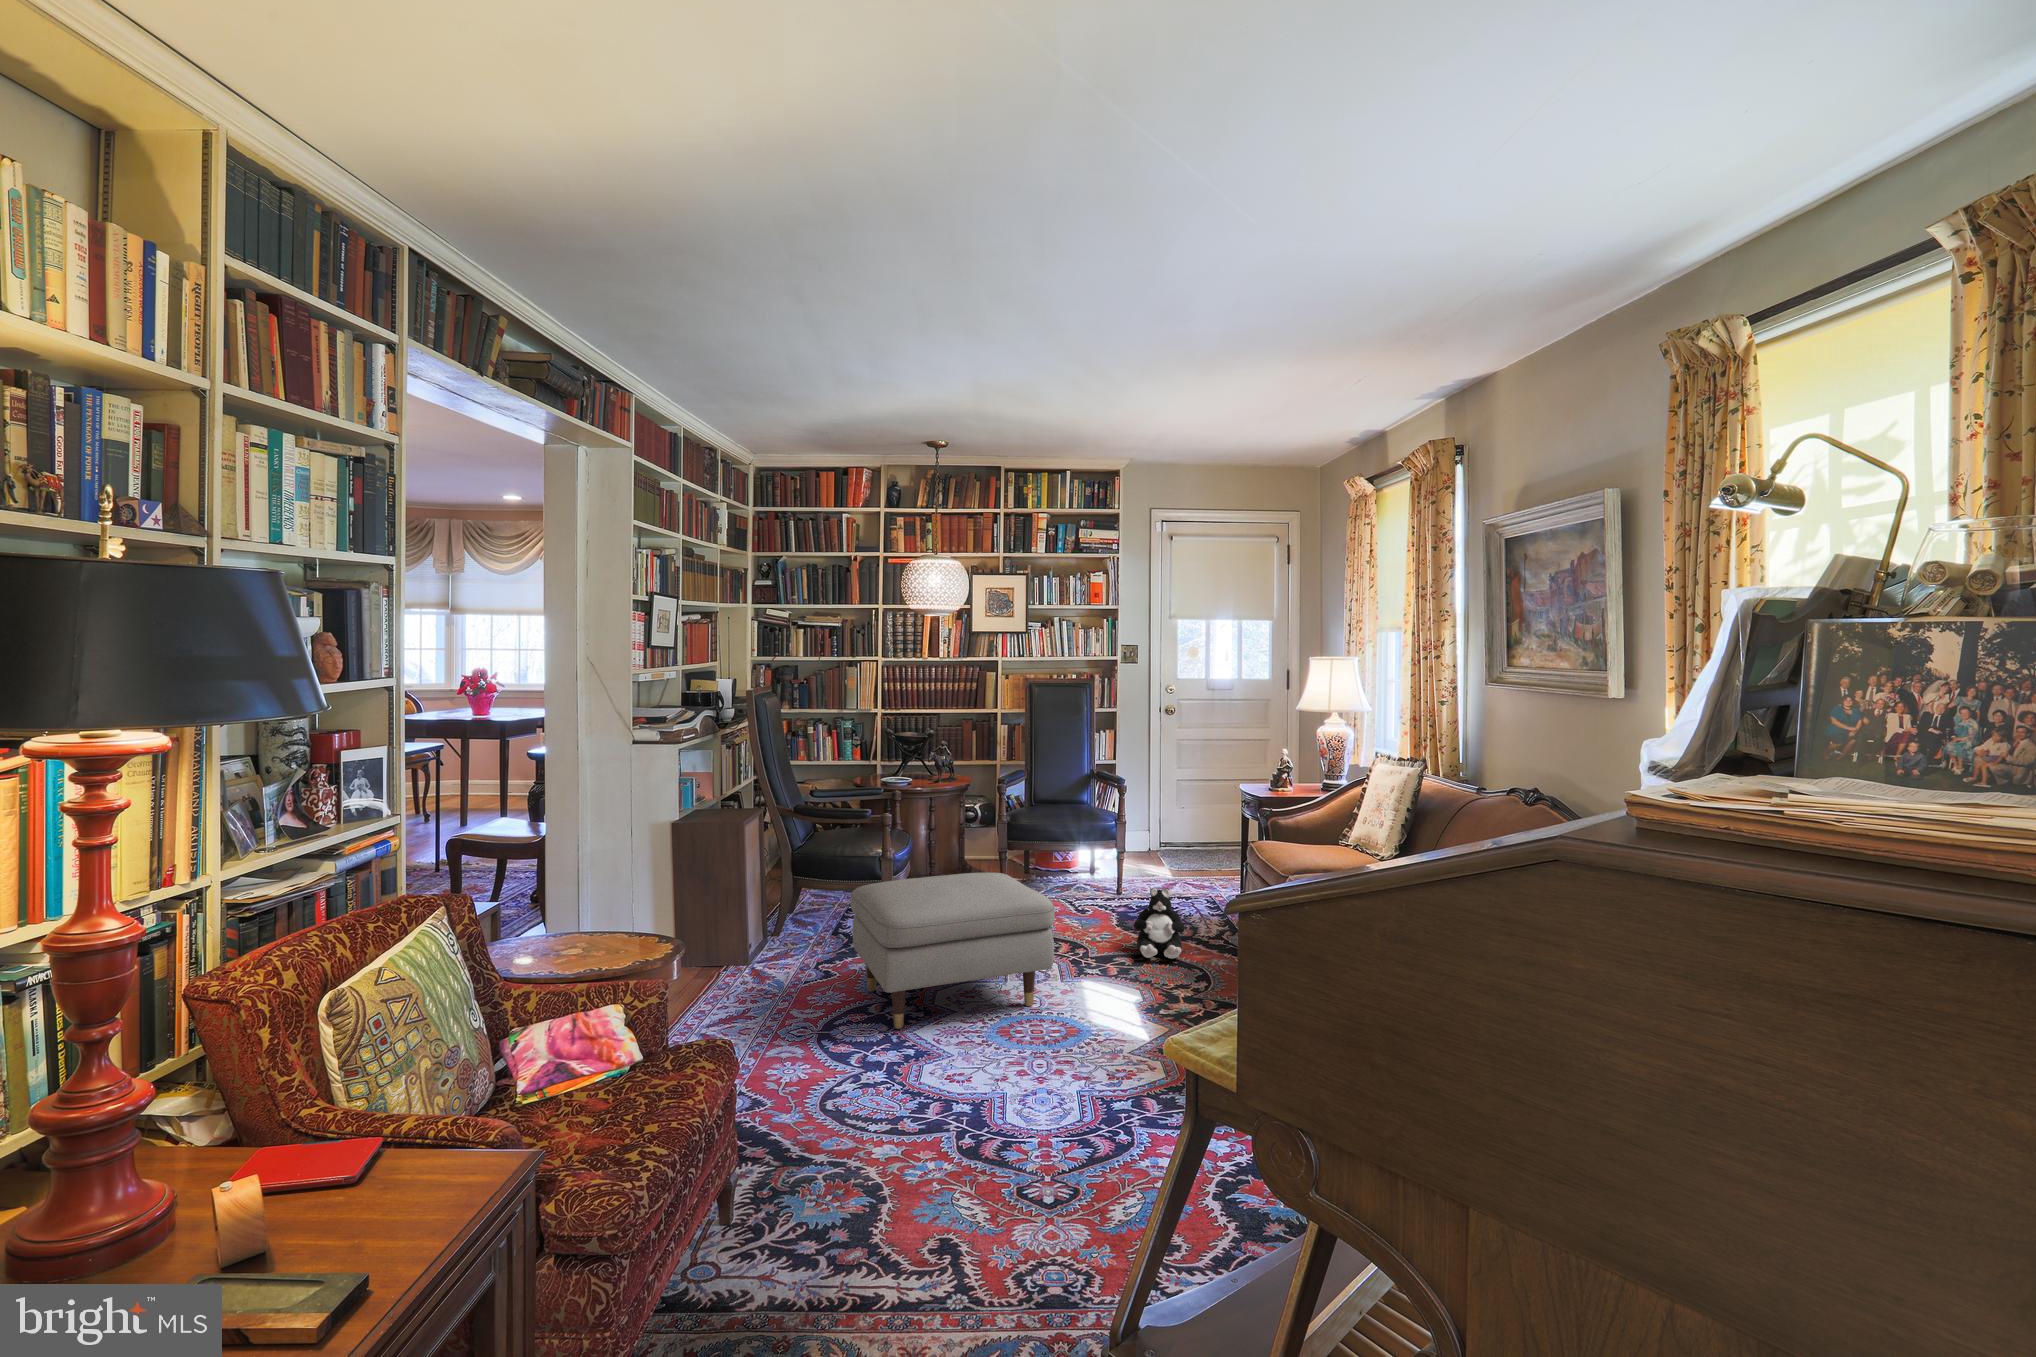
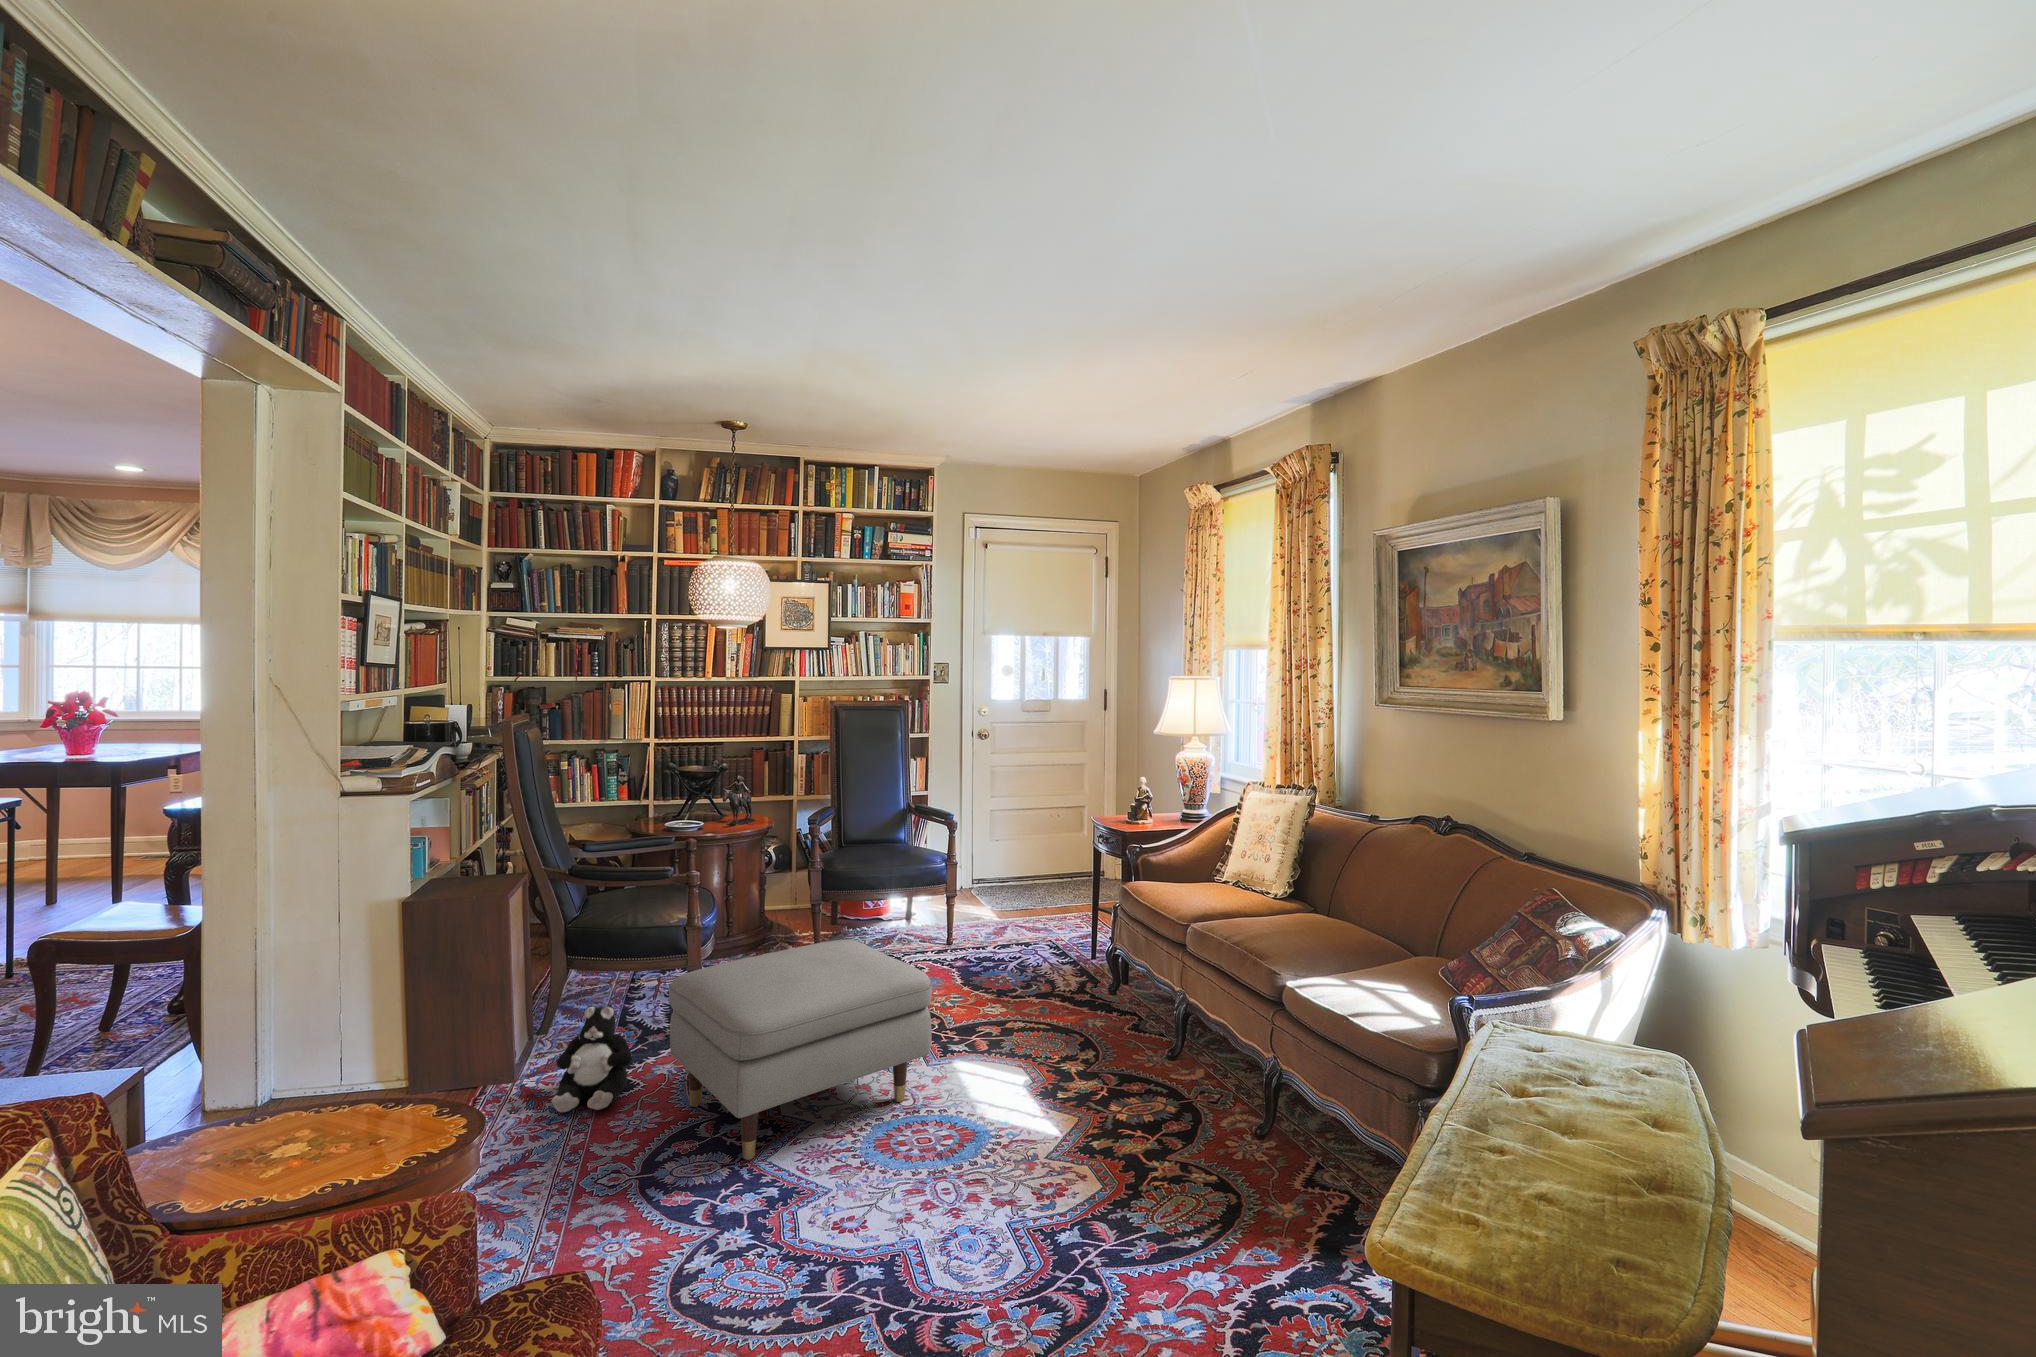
plush toy: present [1134,888,1185,959] -> present [552,1005,632,1112]

